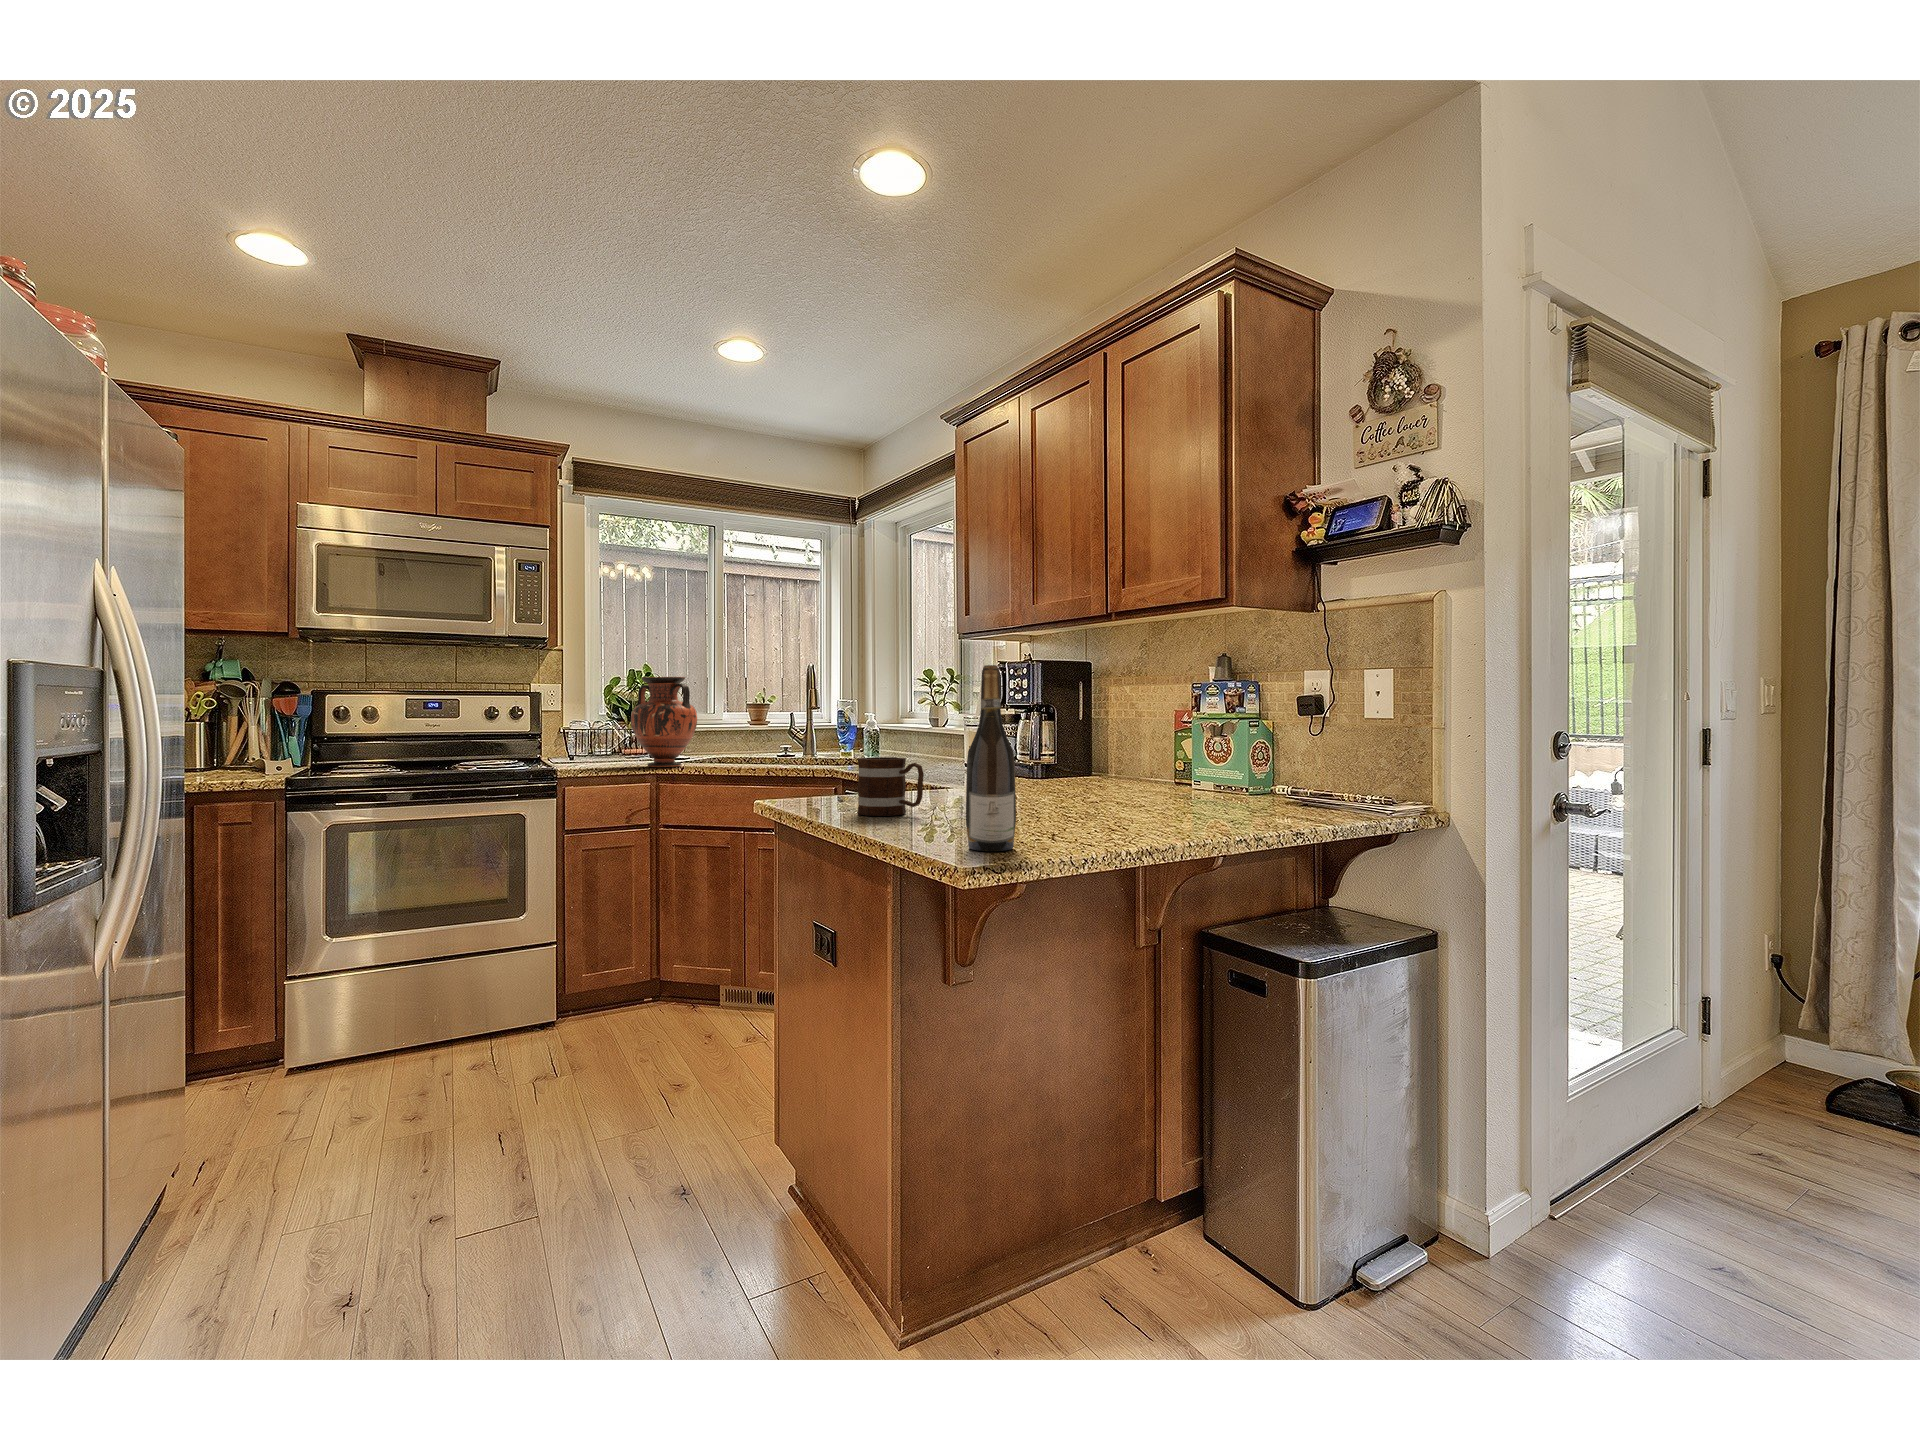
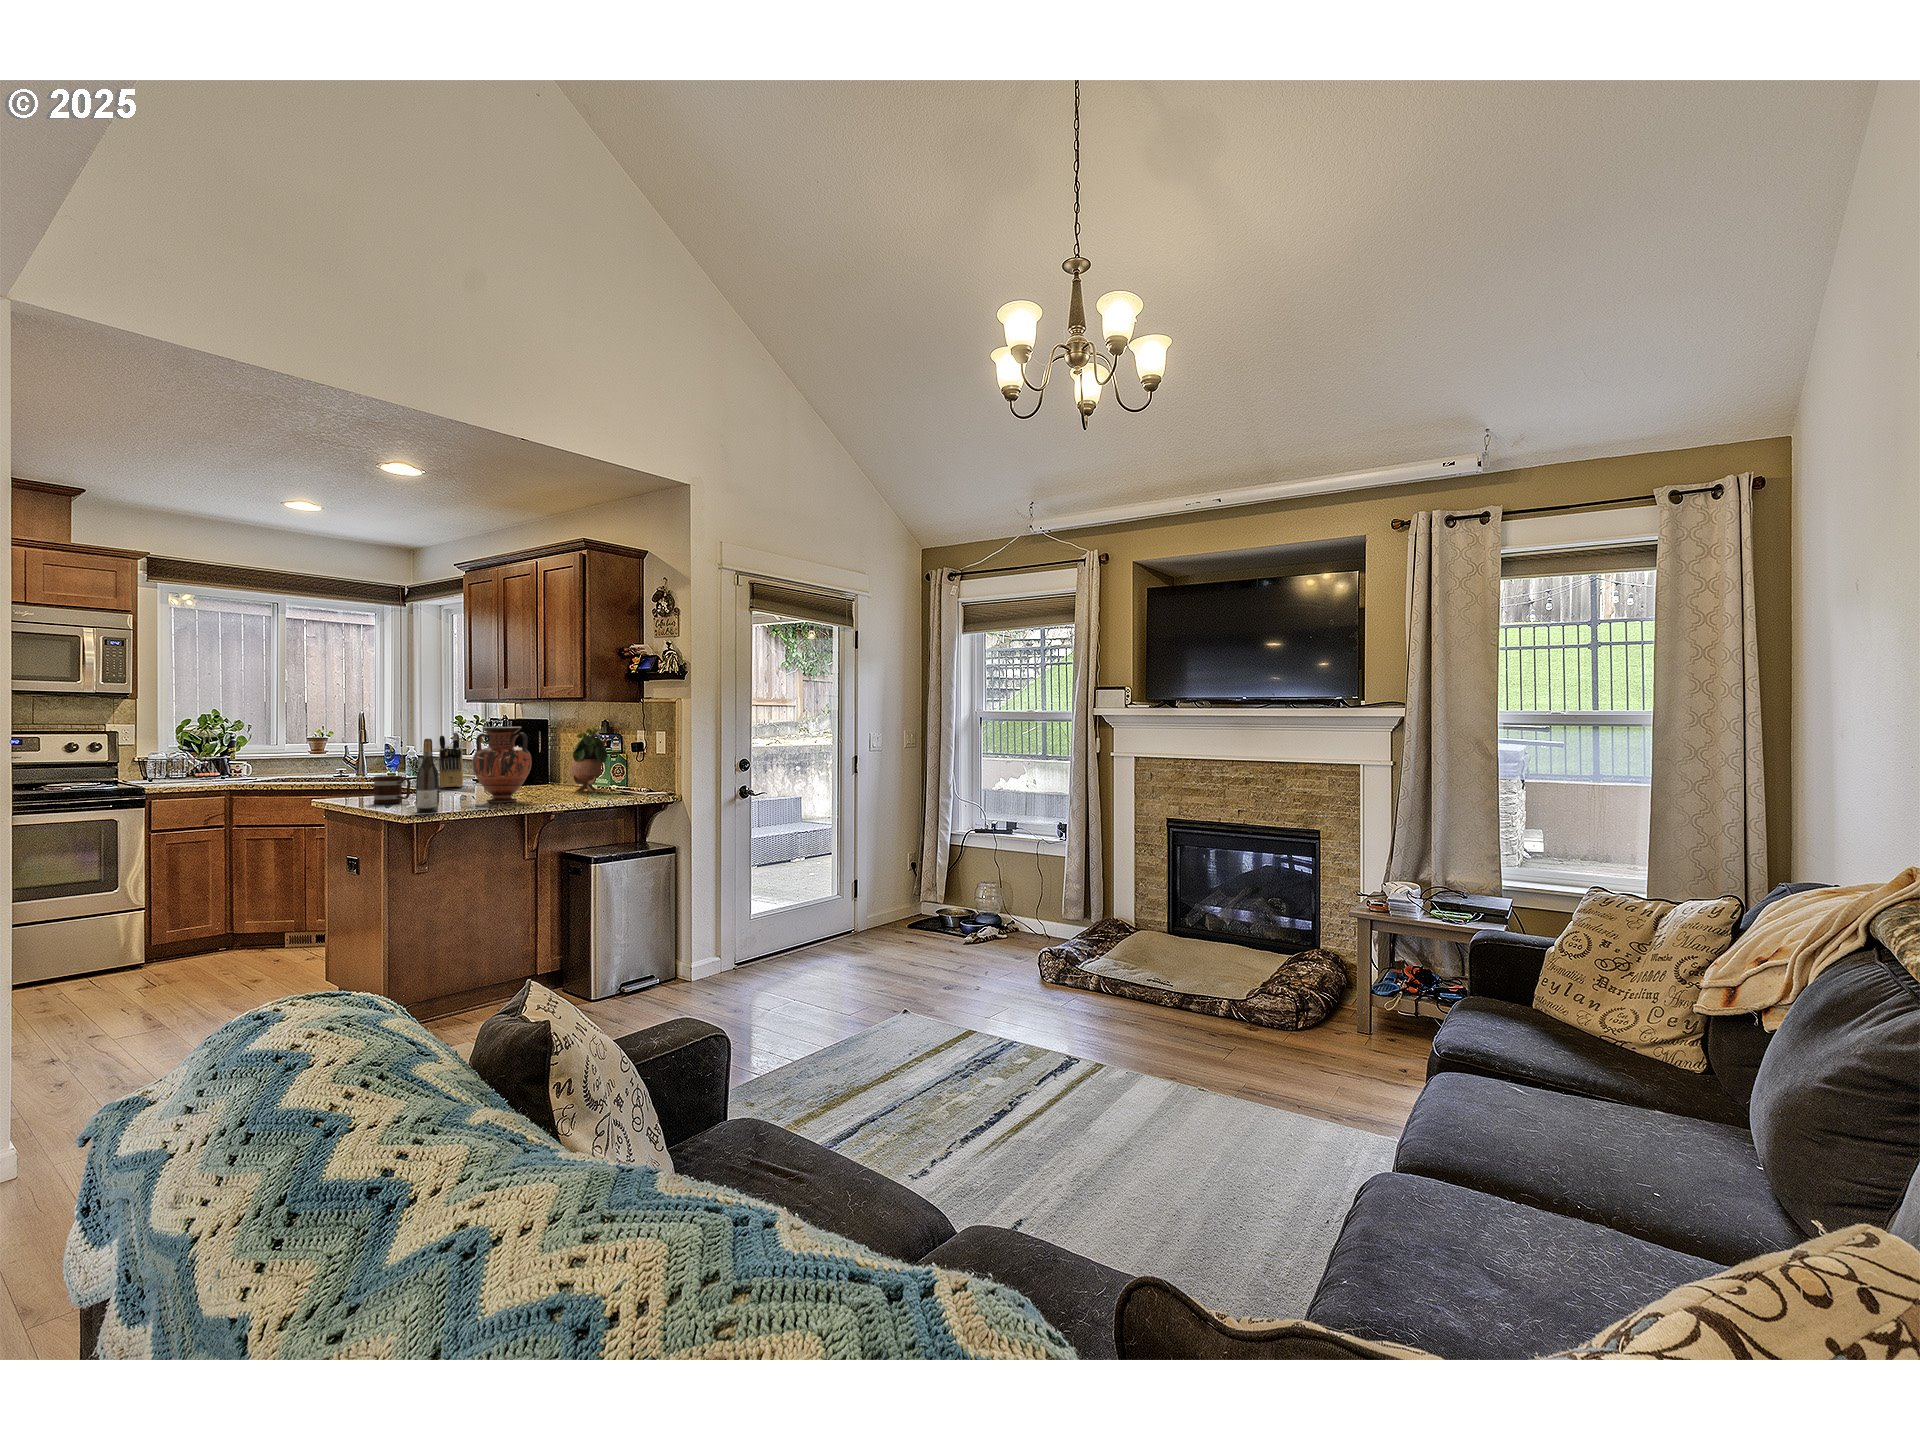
potted plant: none [1165,667,1241,795] -> present [571,727,608,792]
vase: present [631,677,697,767] -> present [472,727,532,803]
knife block: none [925,684,963,778] -> present [439,732,463,788]

